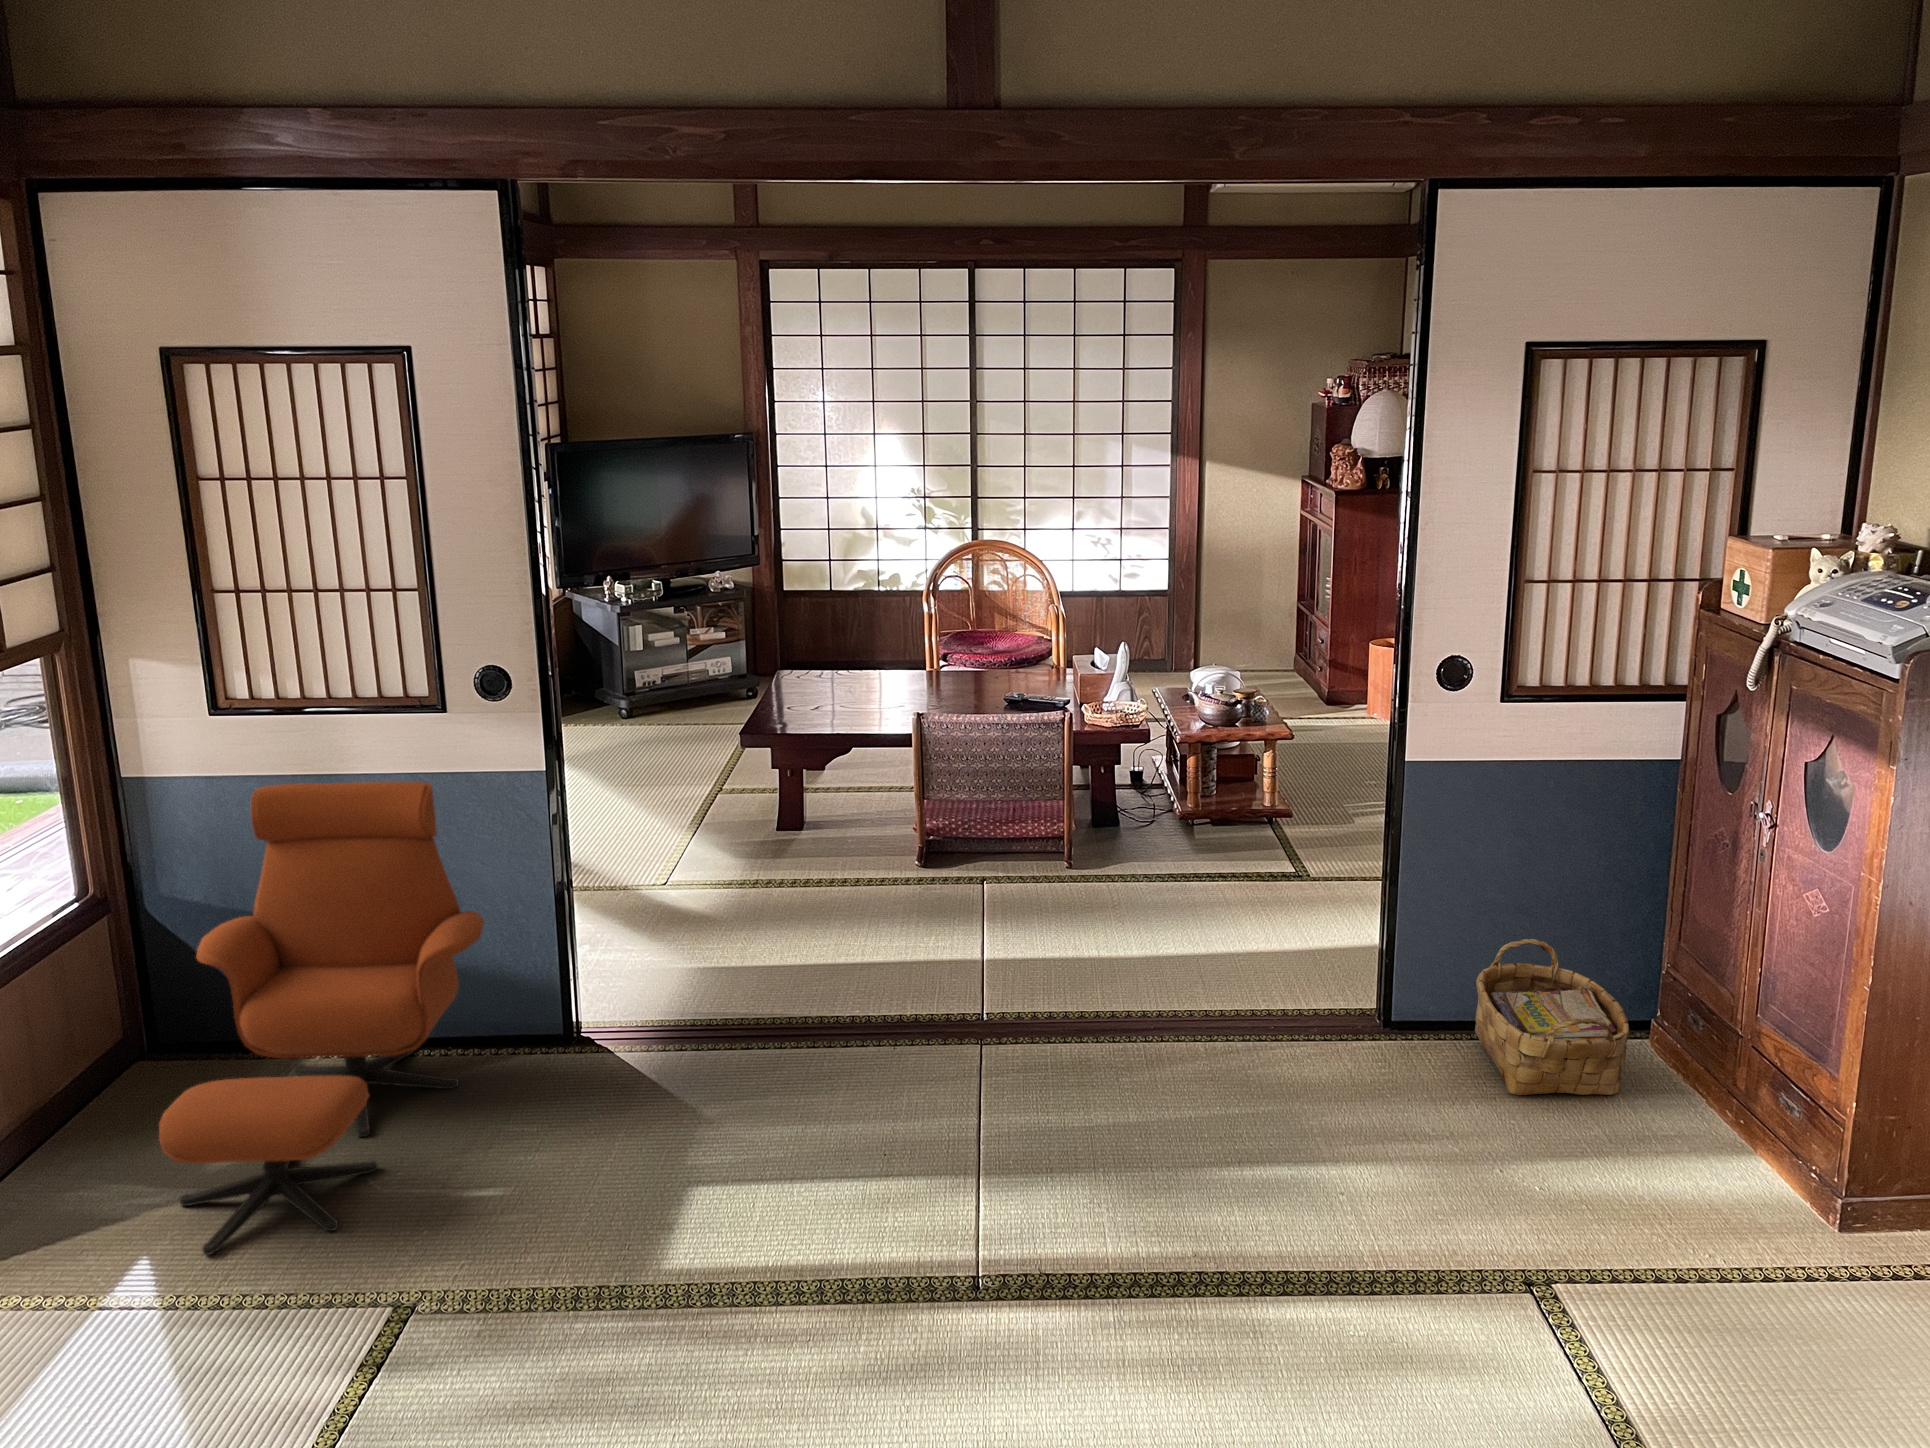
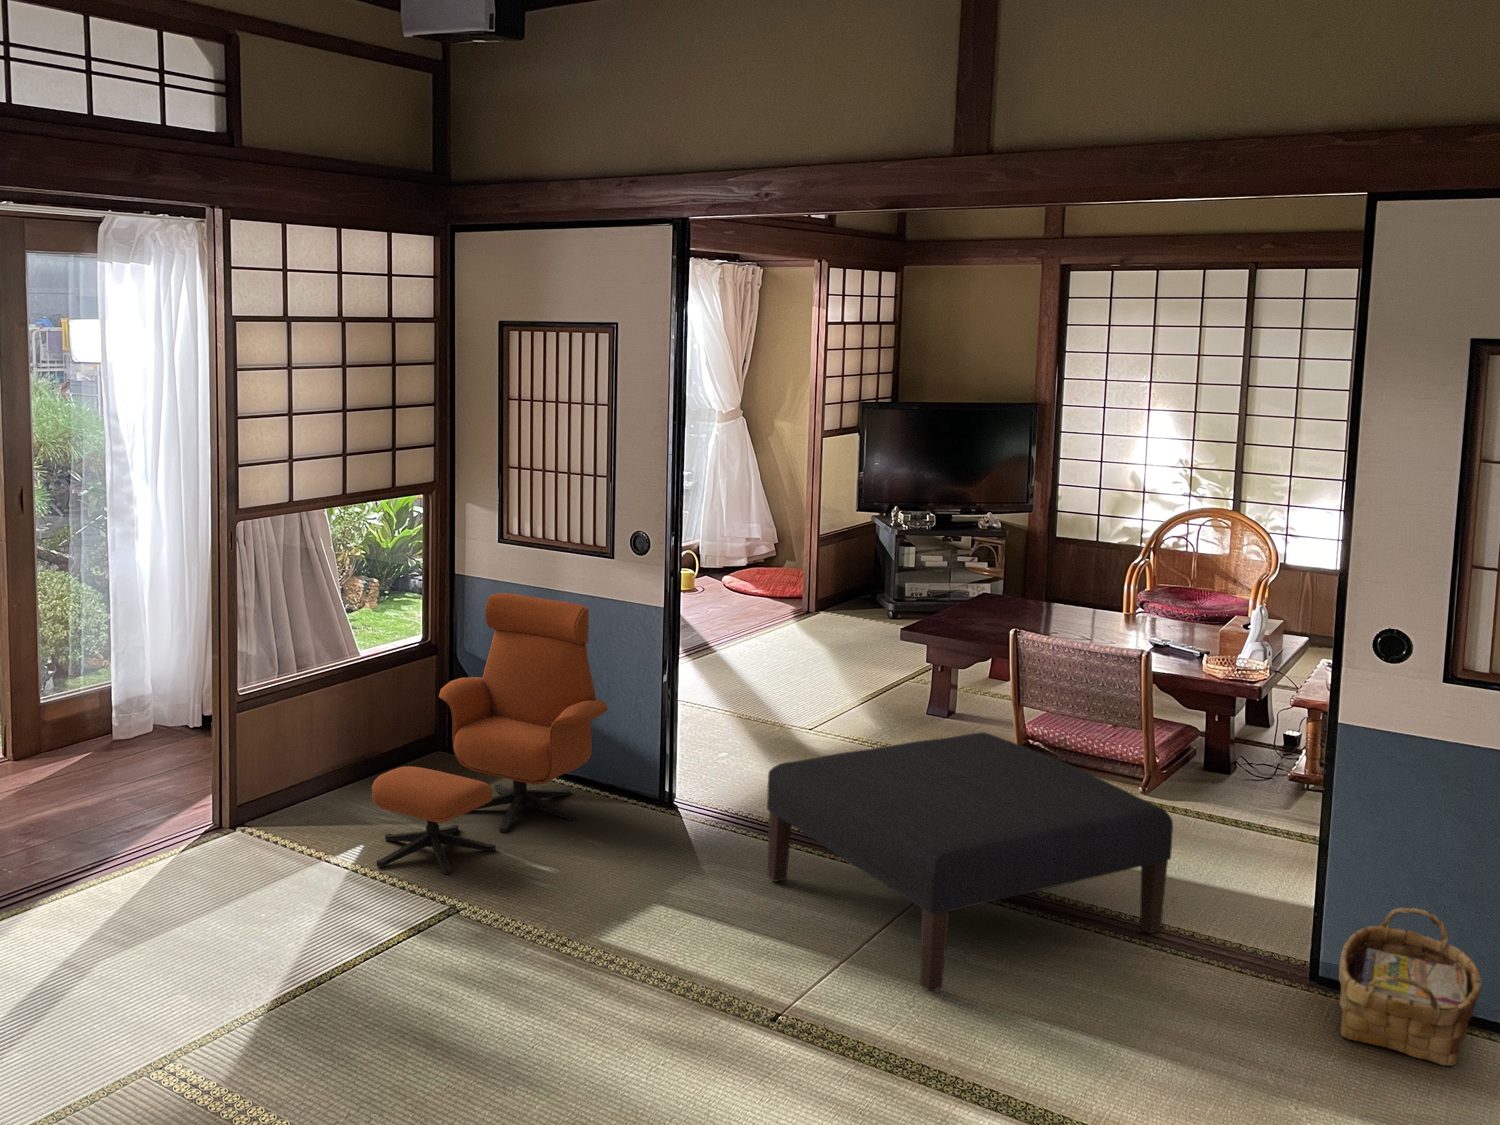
ottoman: none [780,844,1259,1185] -> present [767,733,1173,991]

